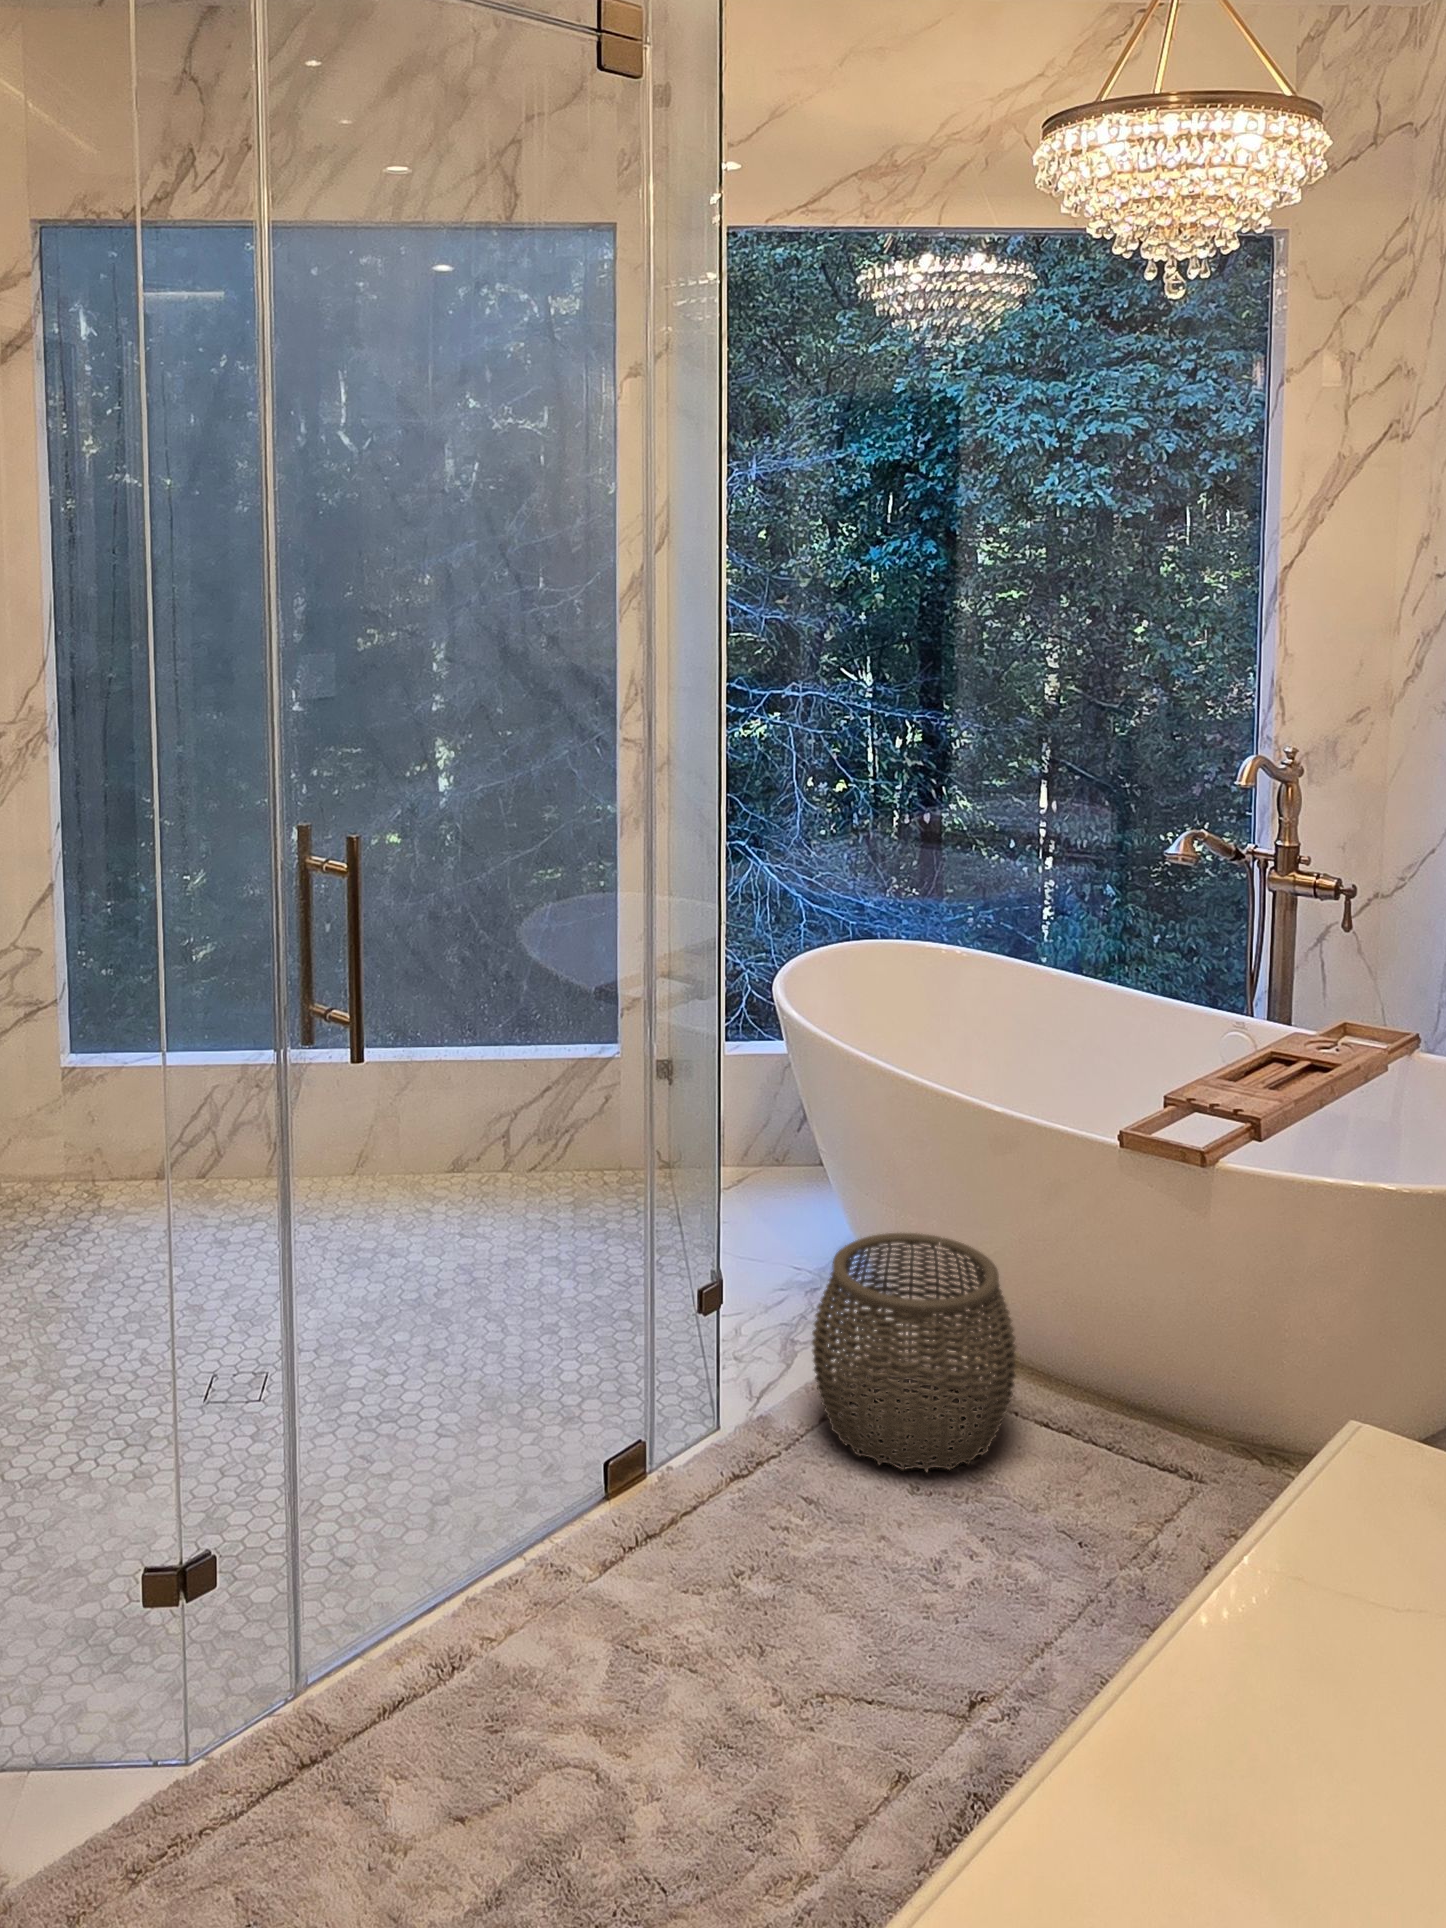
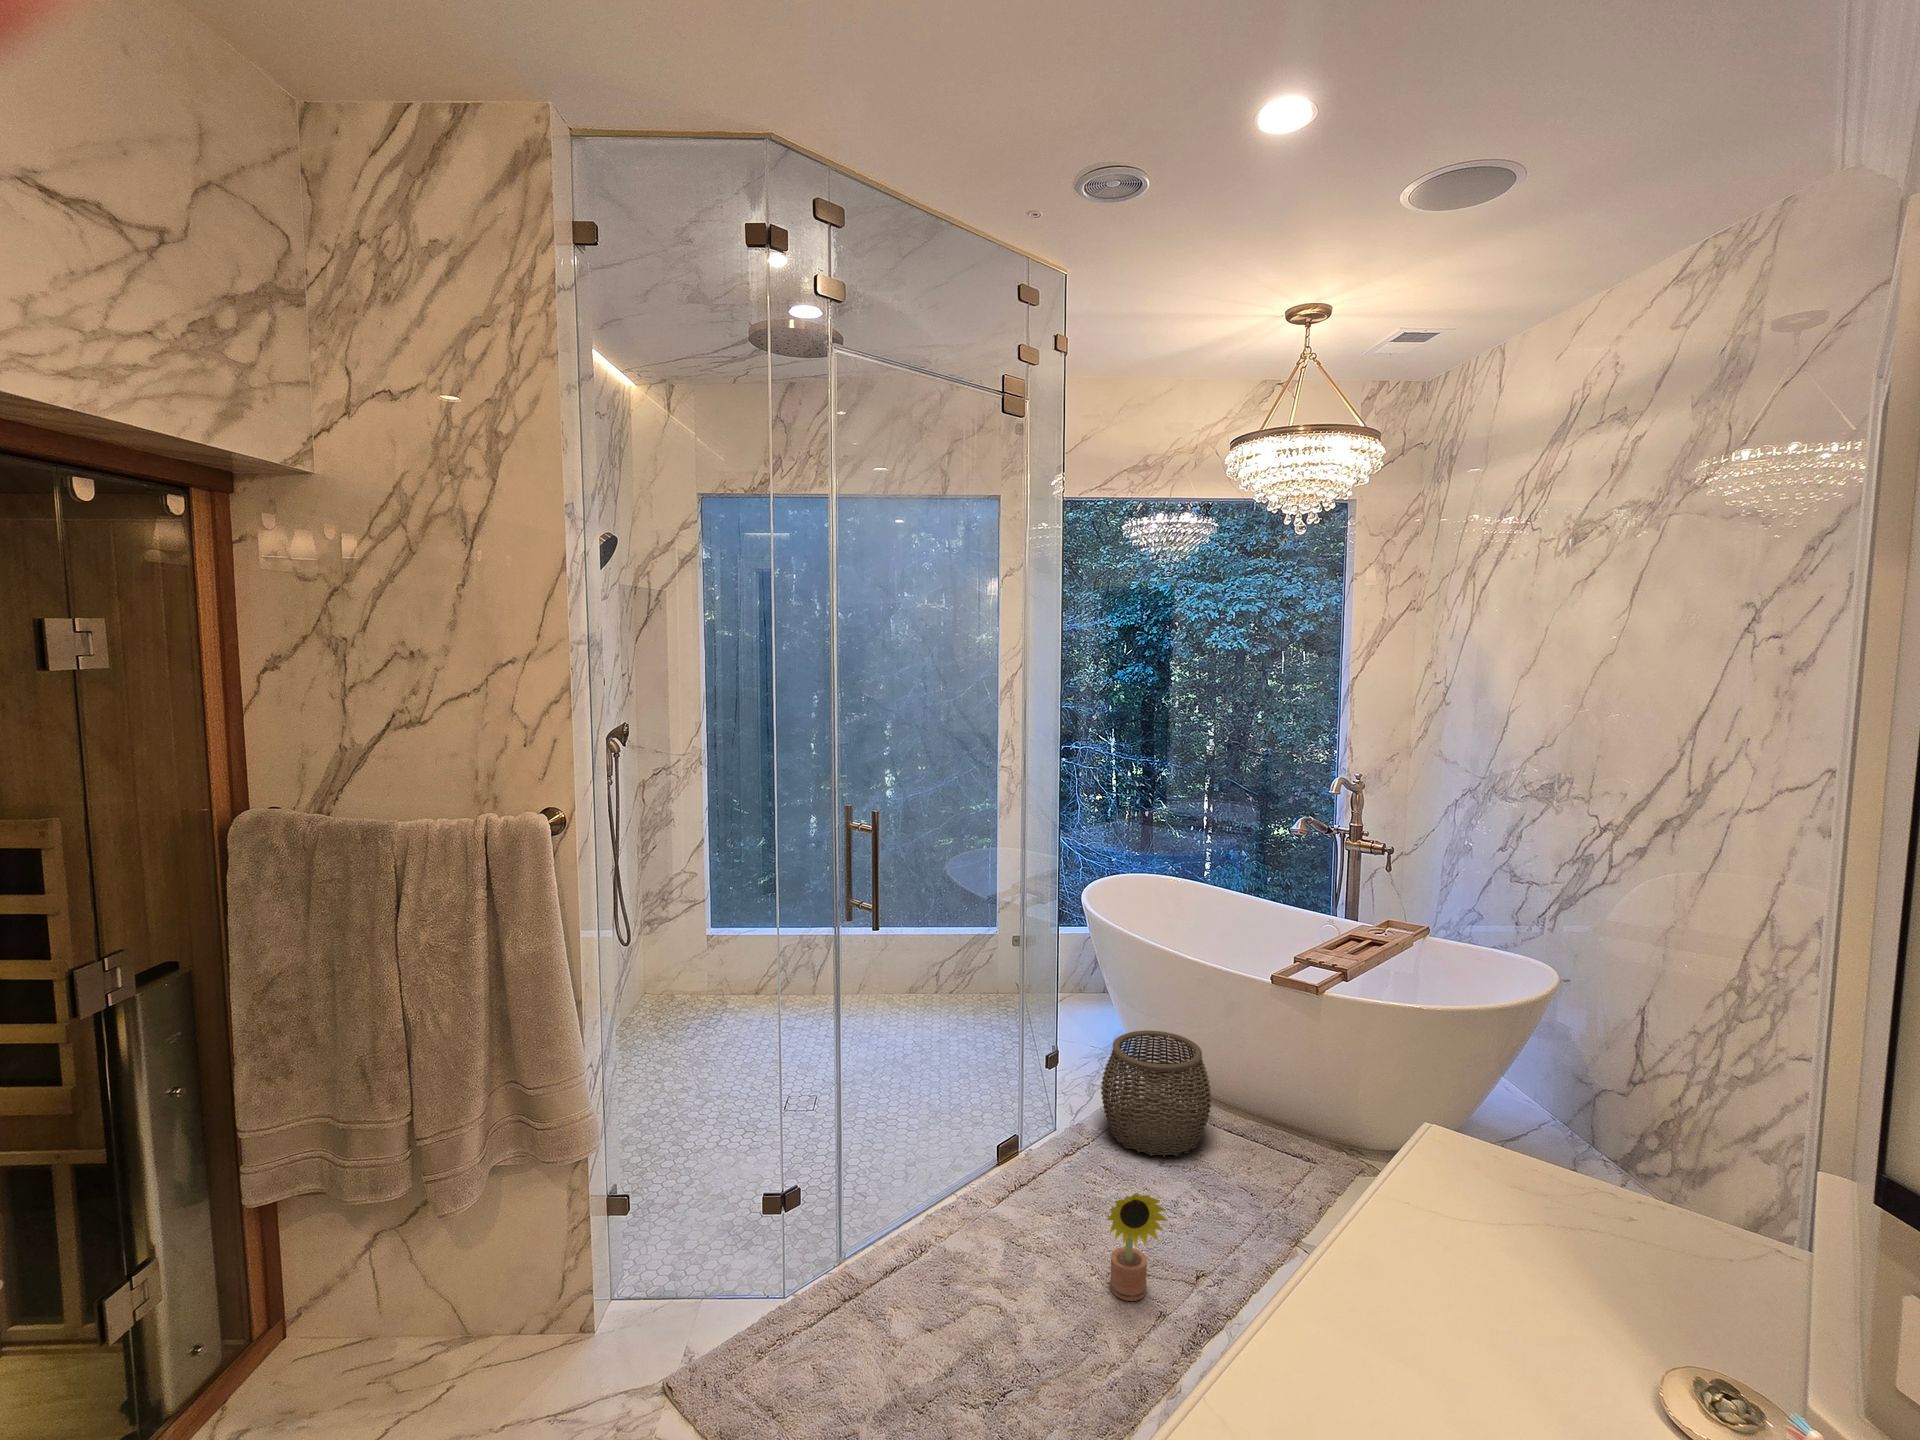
decorative plant: none [790,1558,909,1761] -> present [1107,1193,1168,1301]

